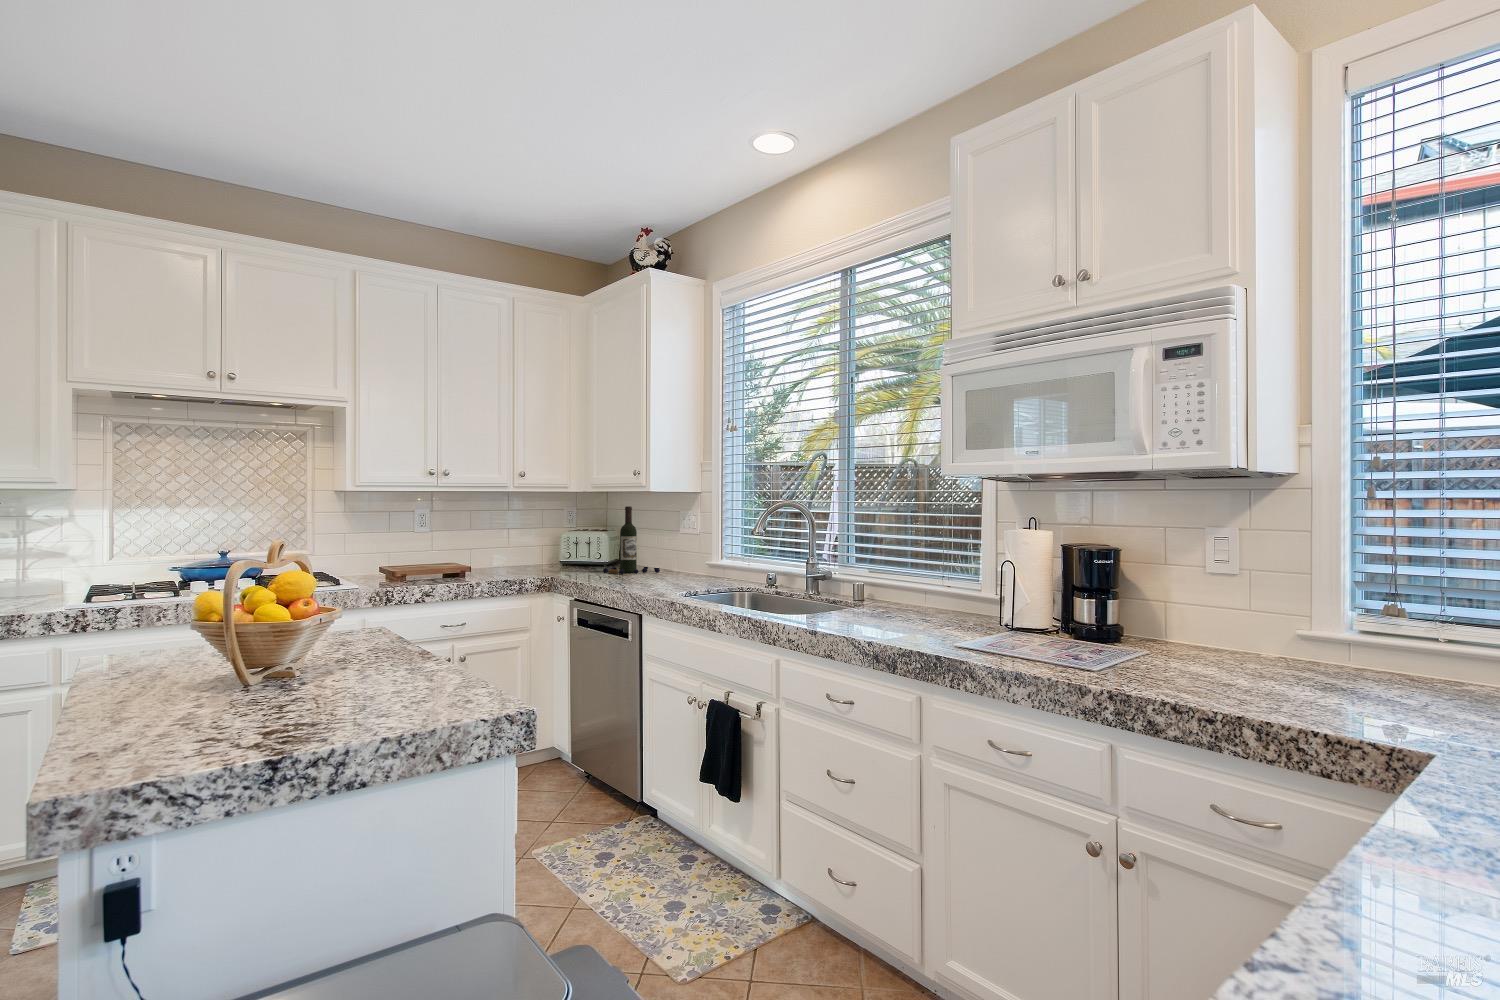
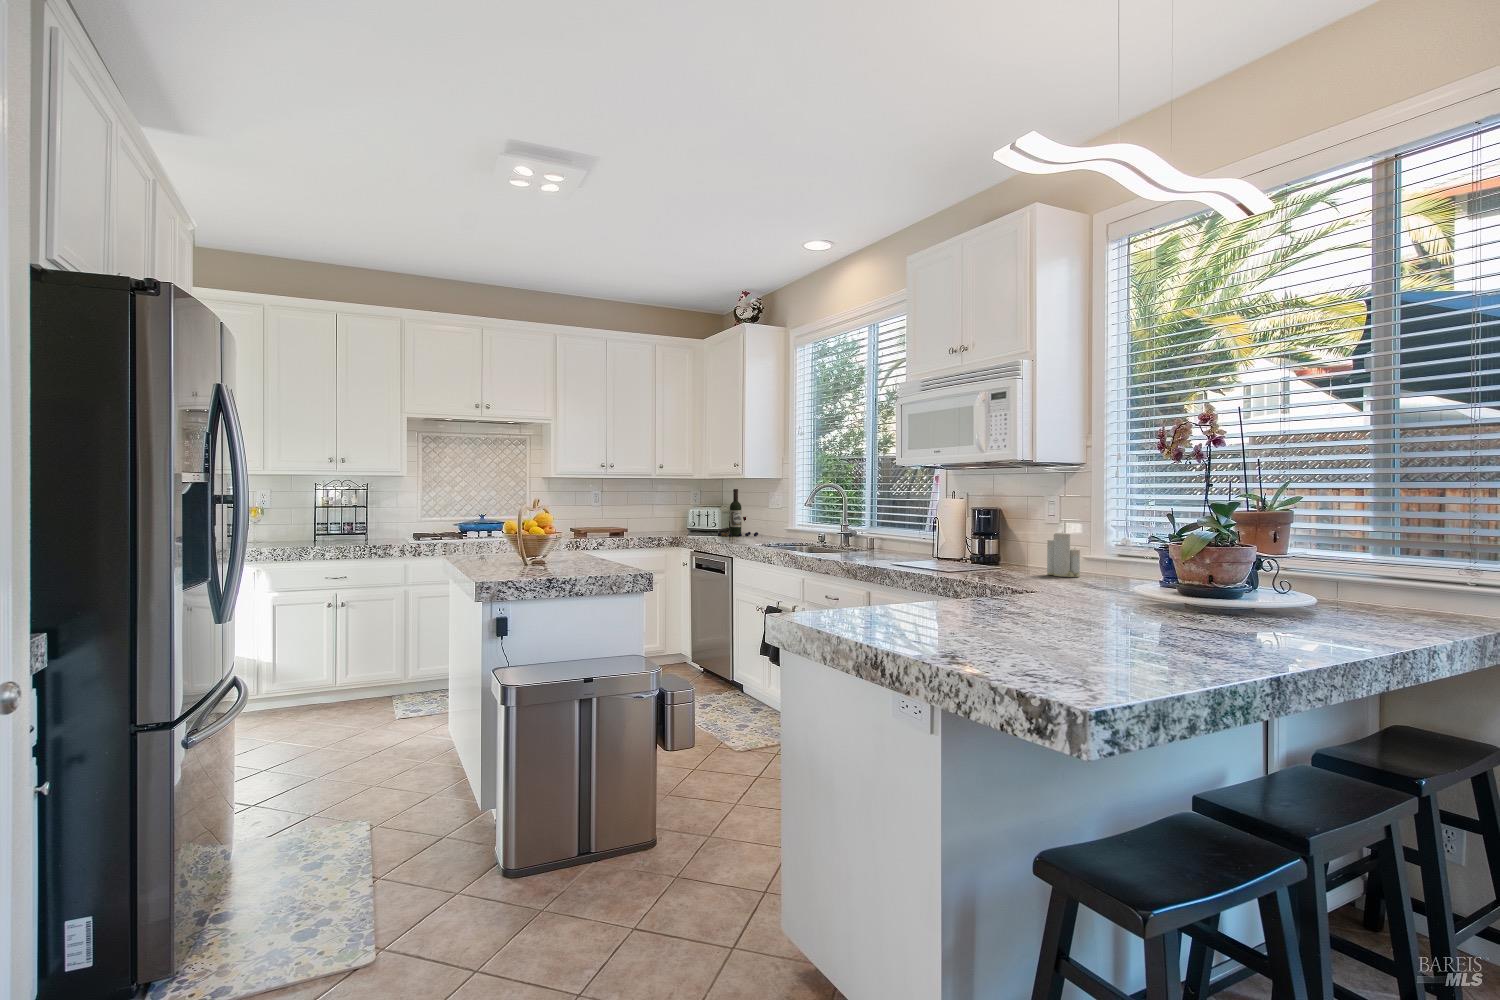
candle: none [1250,589,1322,677] -> present [1047,533,1080,577]

